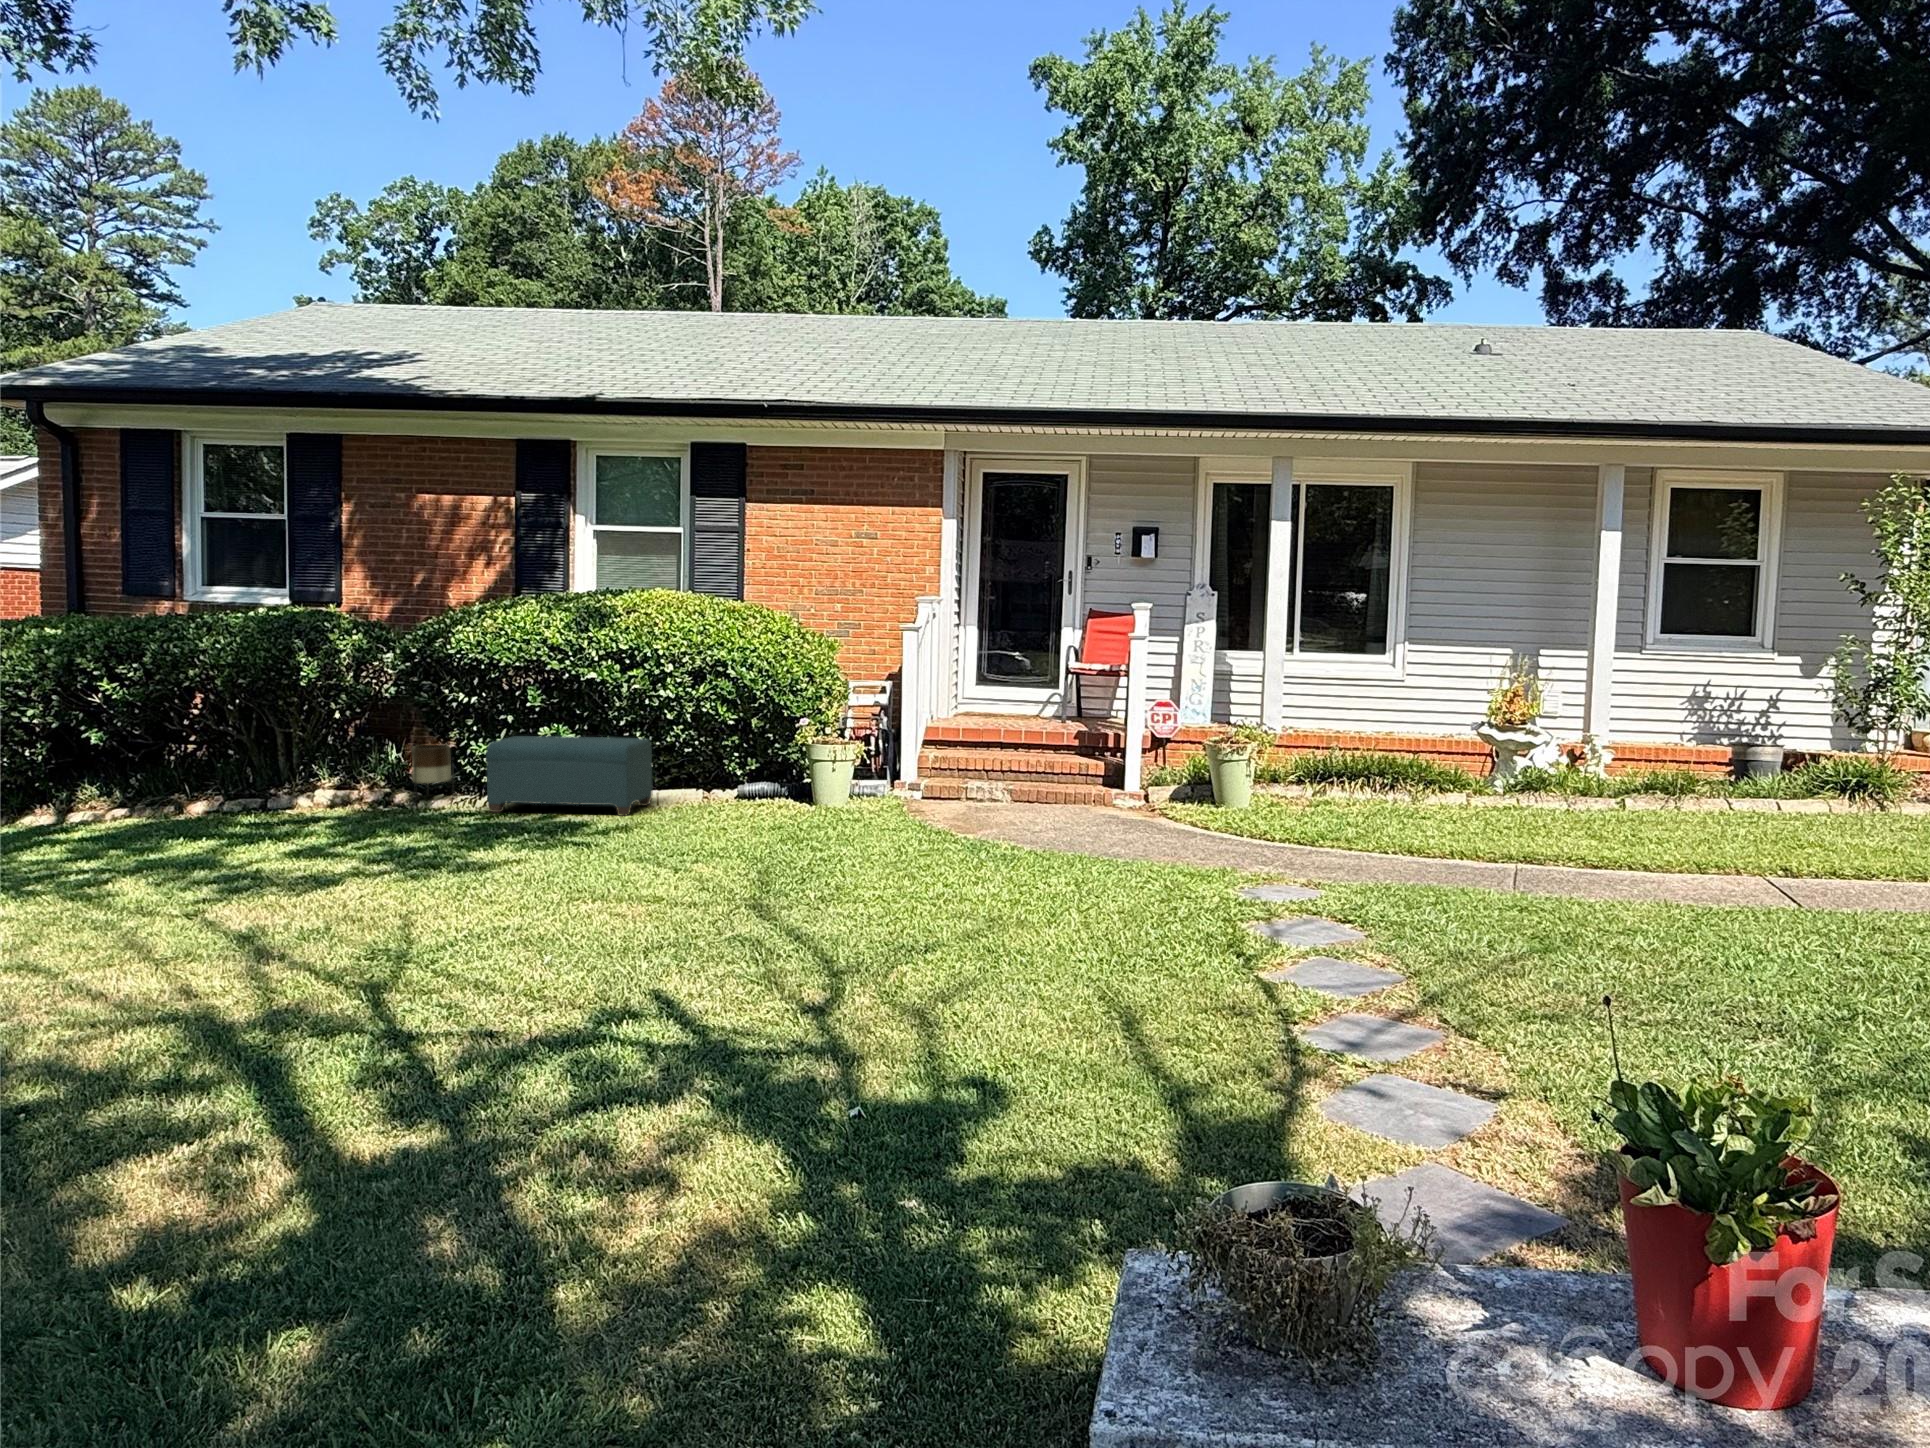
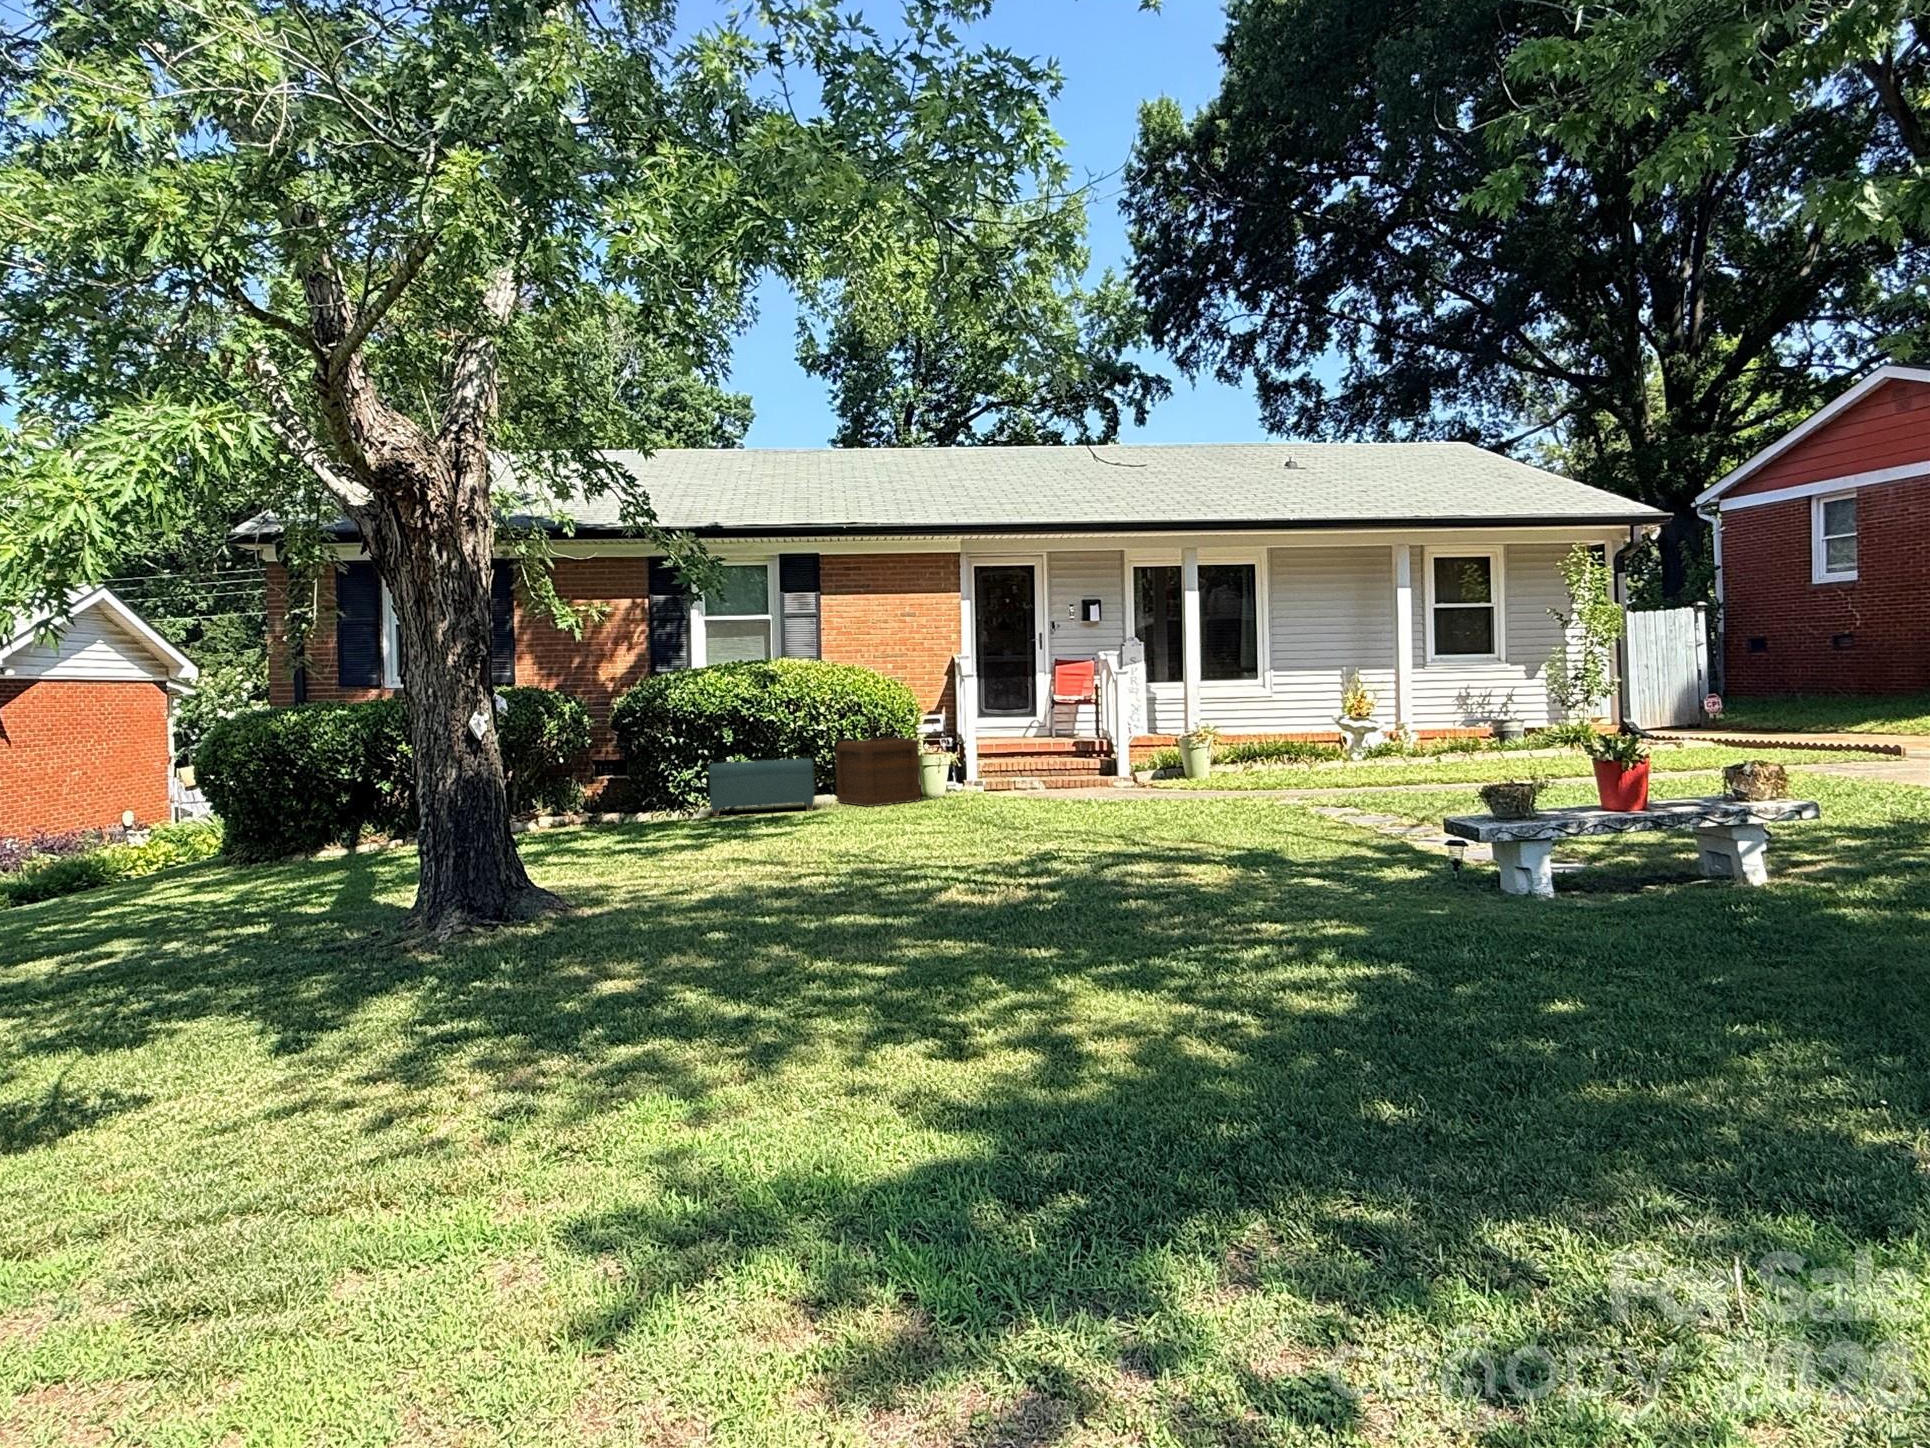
wooden crate: none [692,714,794,816] -> present [835,738,921,807]
planter: present [412,744,454,800] -> none [632,775,662,817]

